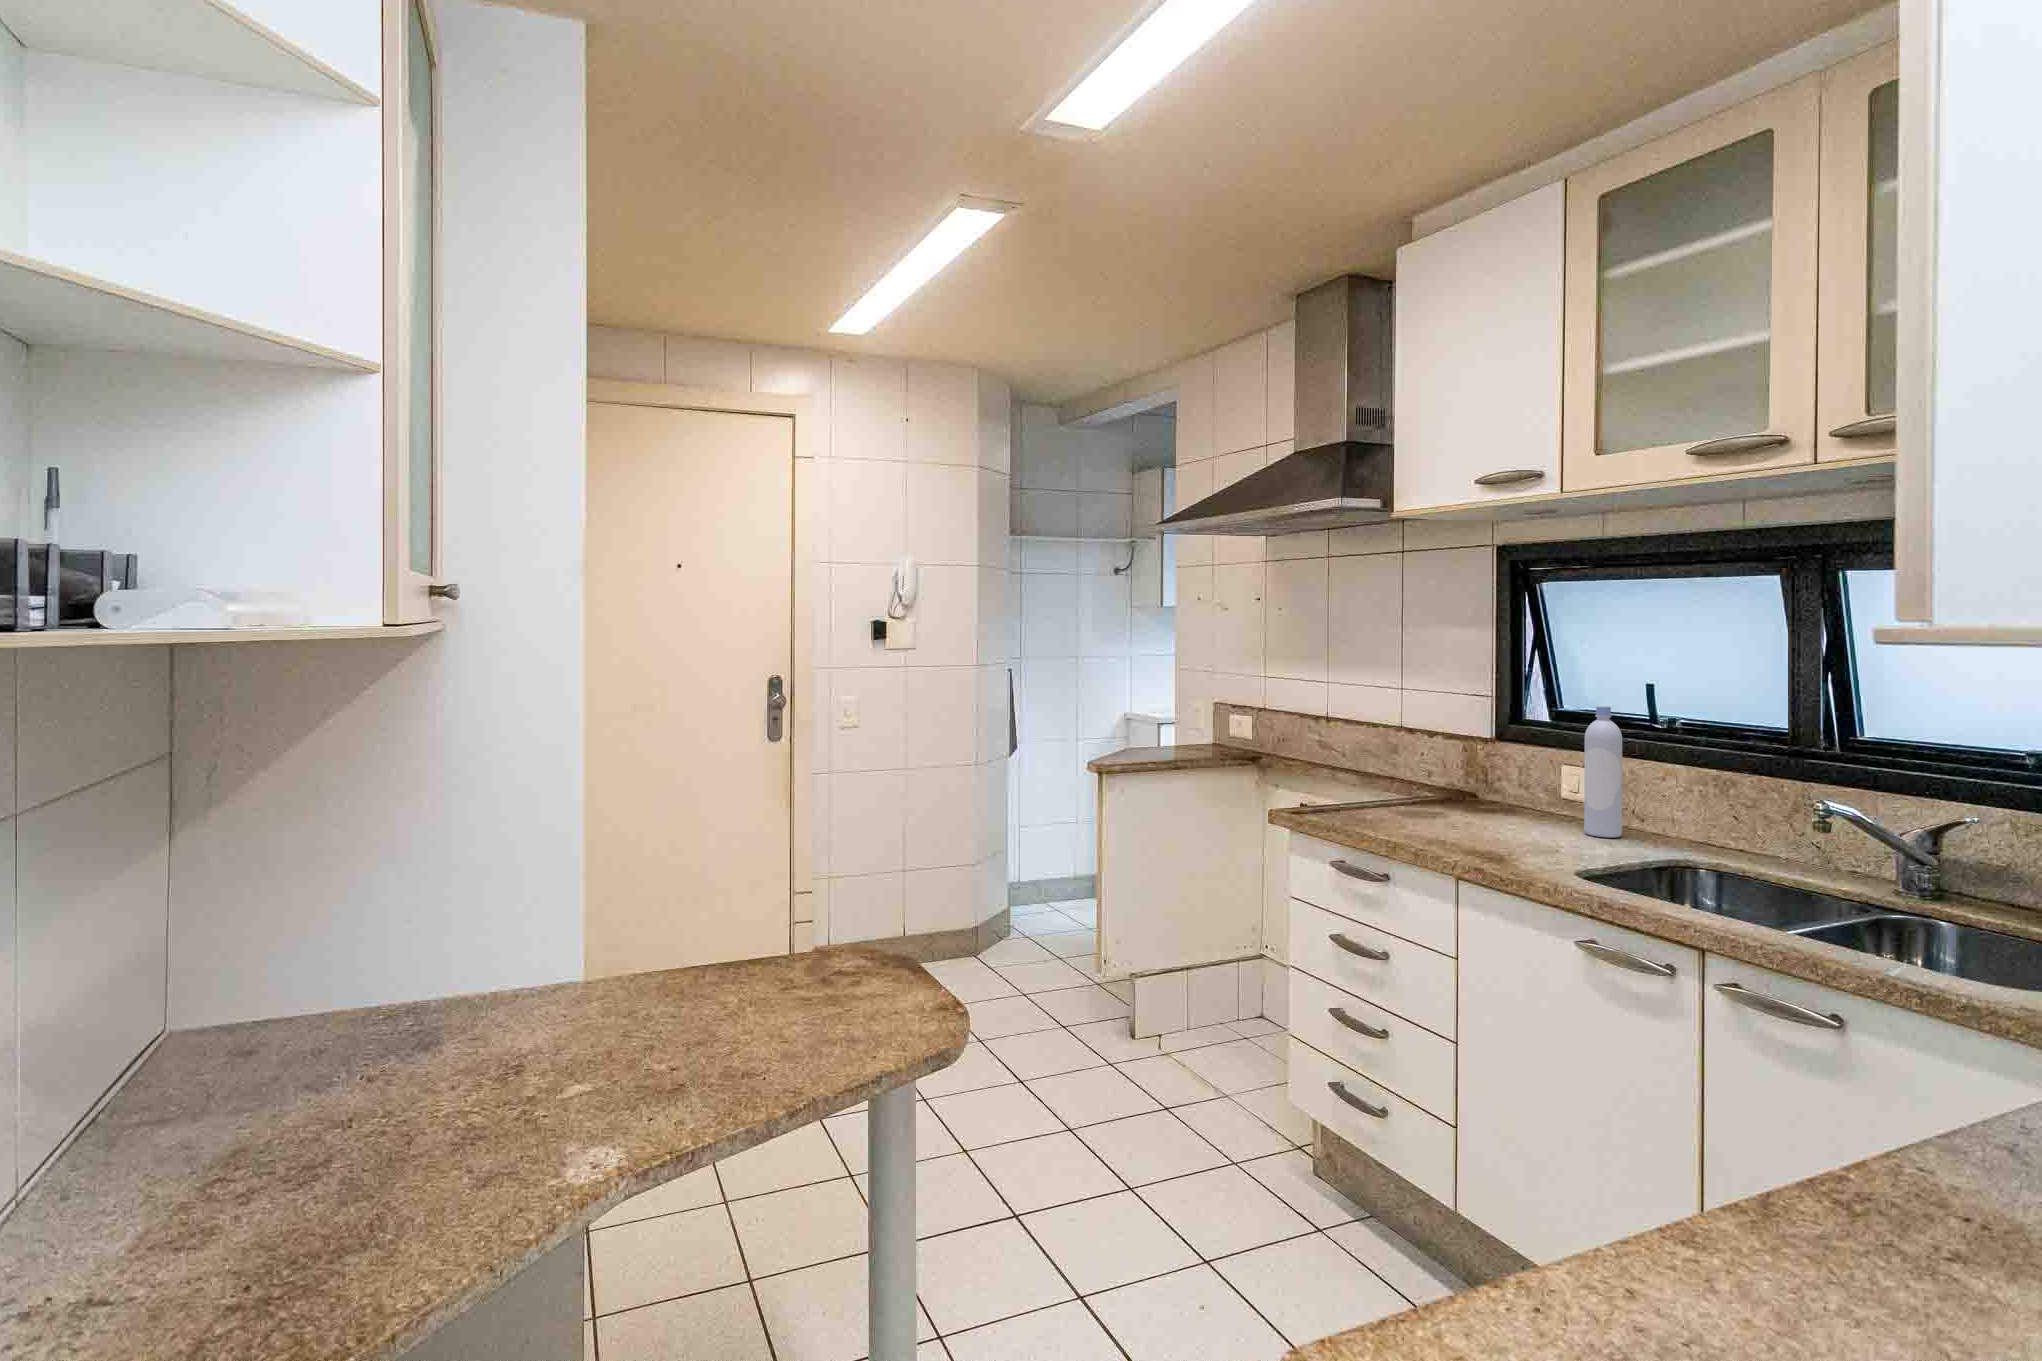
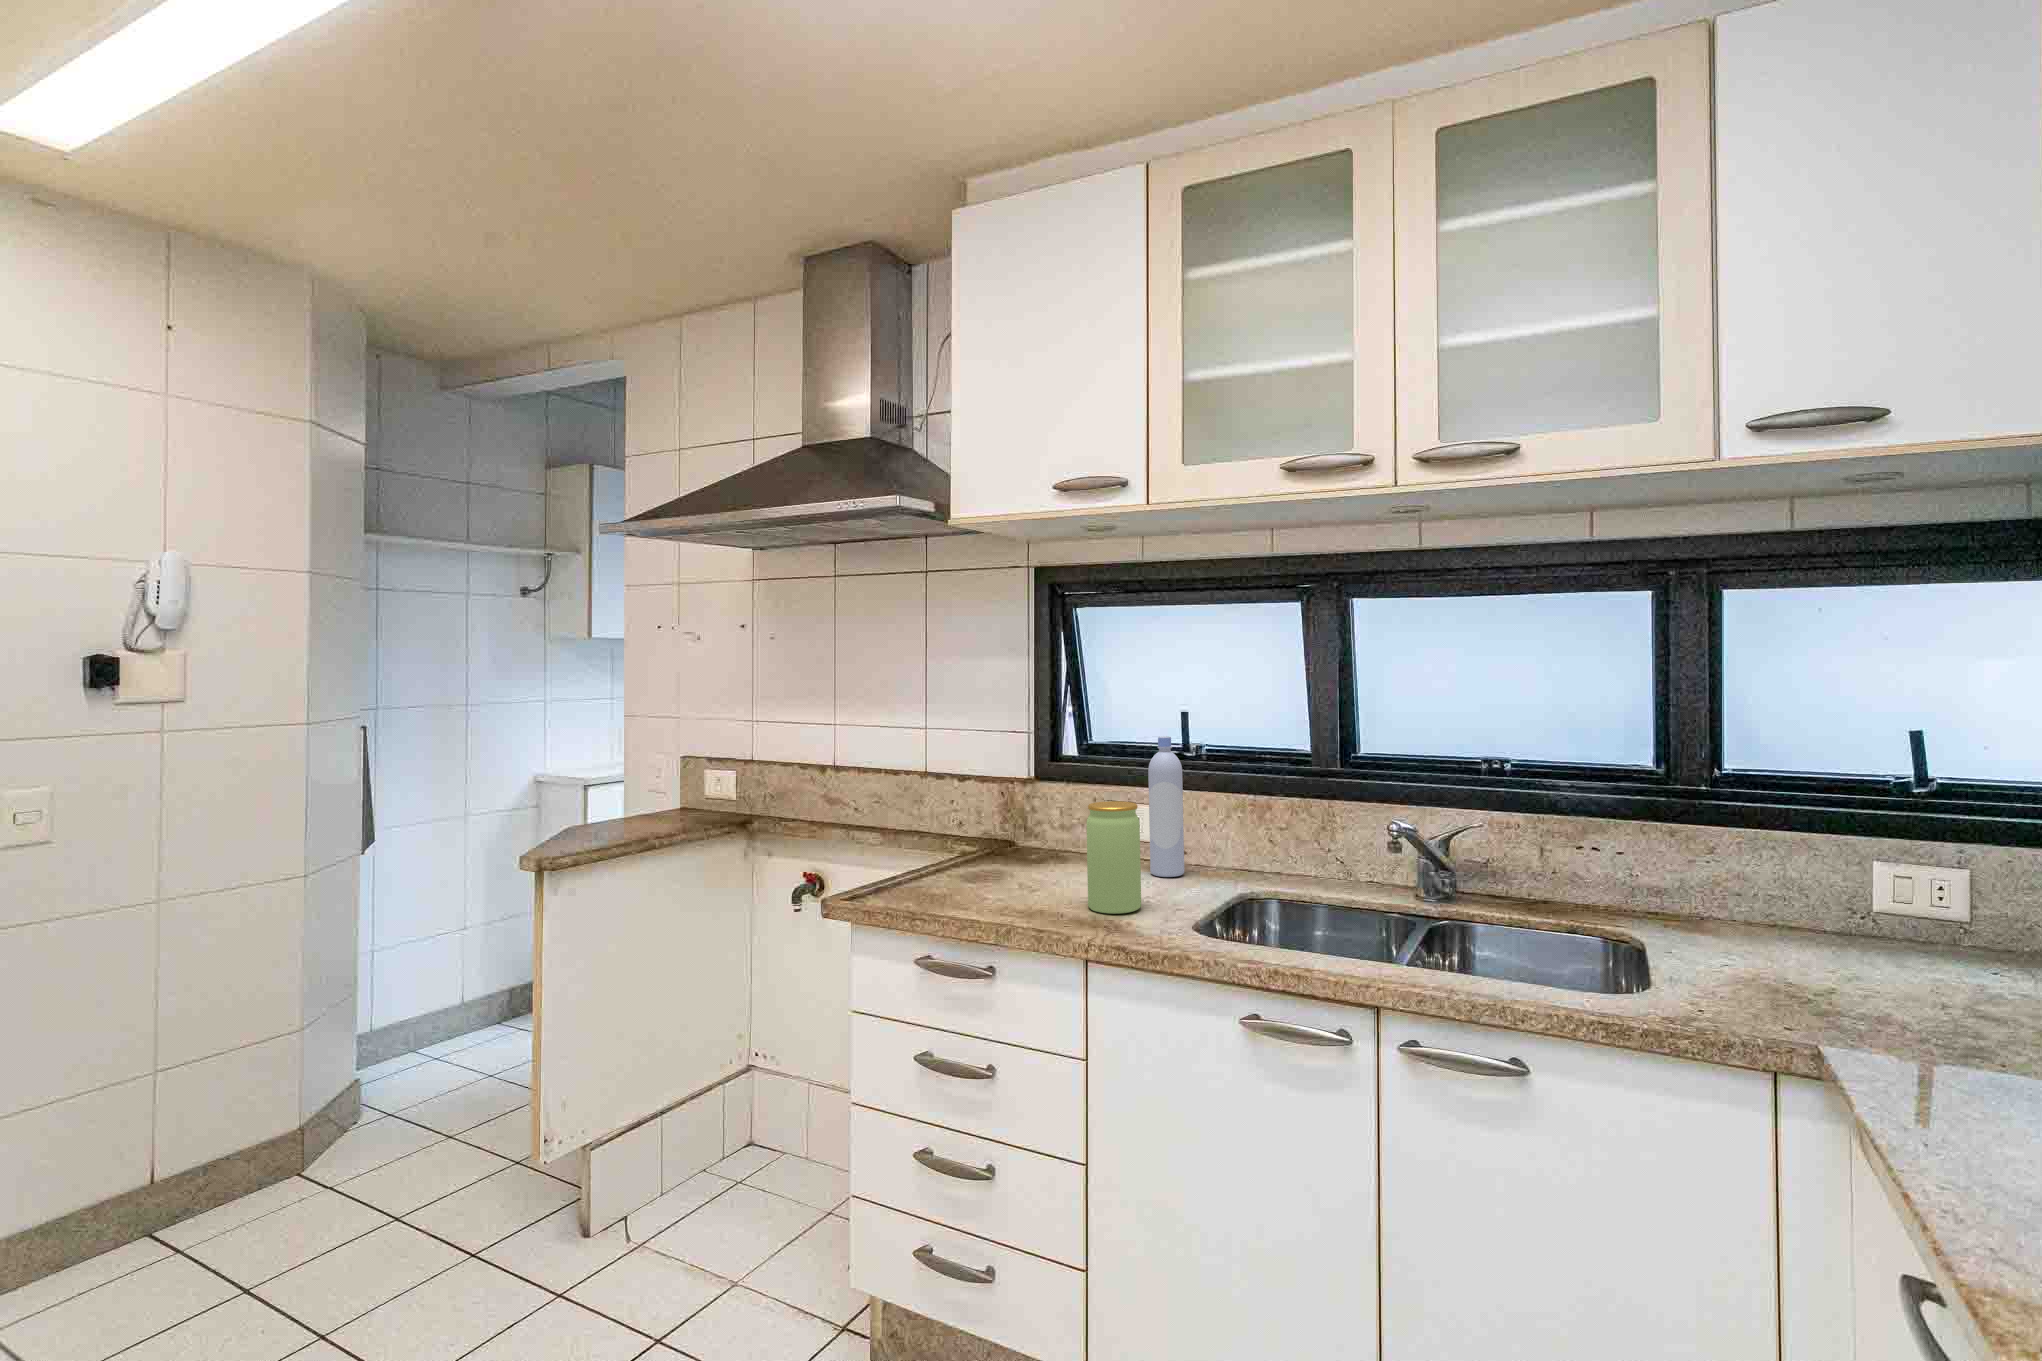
jar: none [1486,757,1538,852] -> present [1086,801,1141,914]

